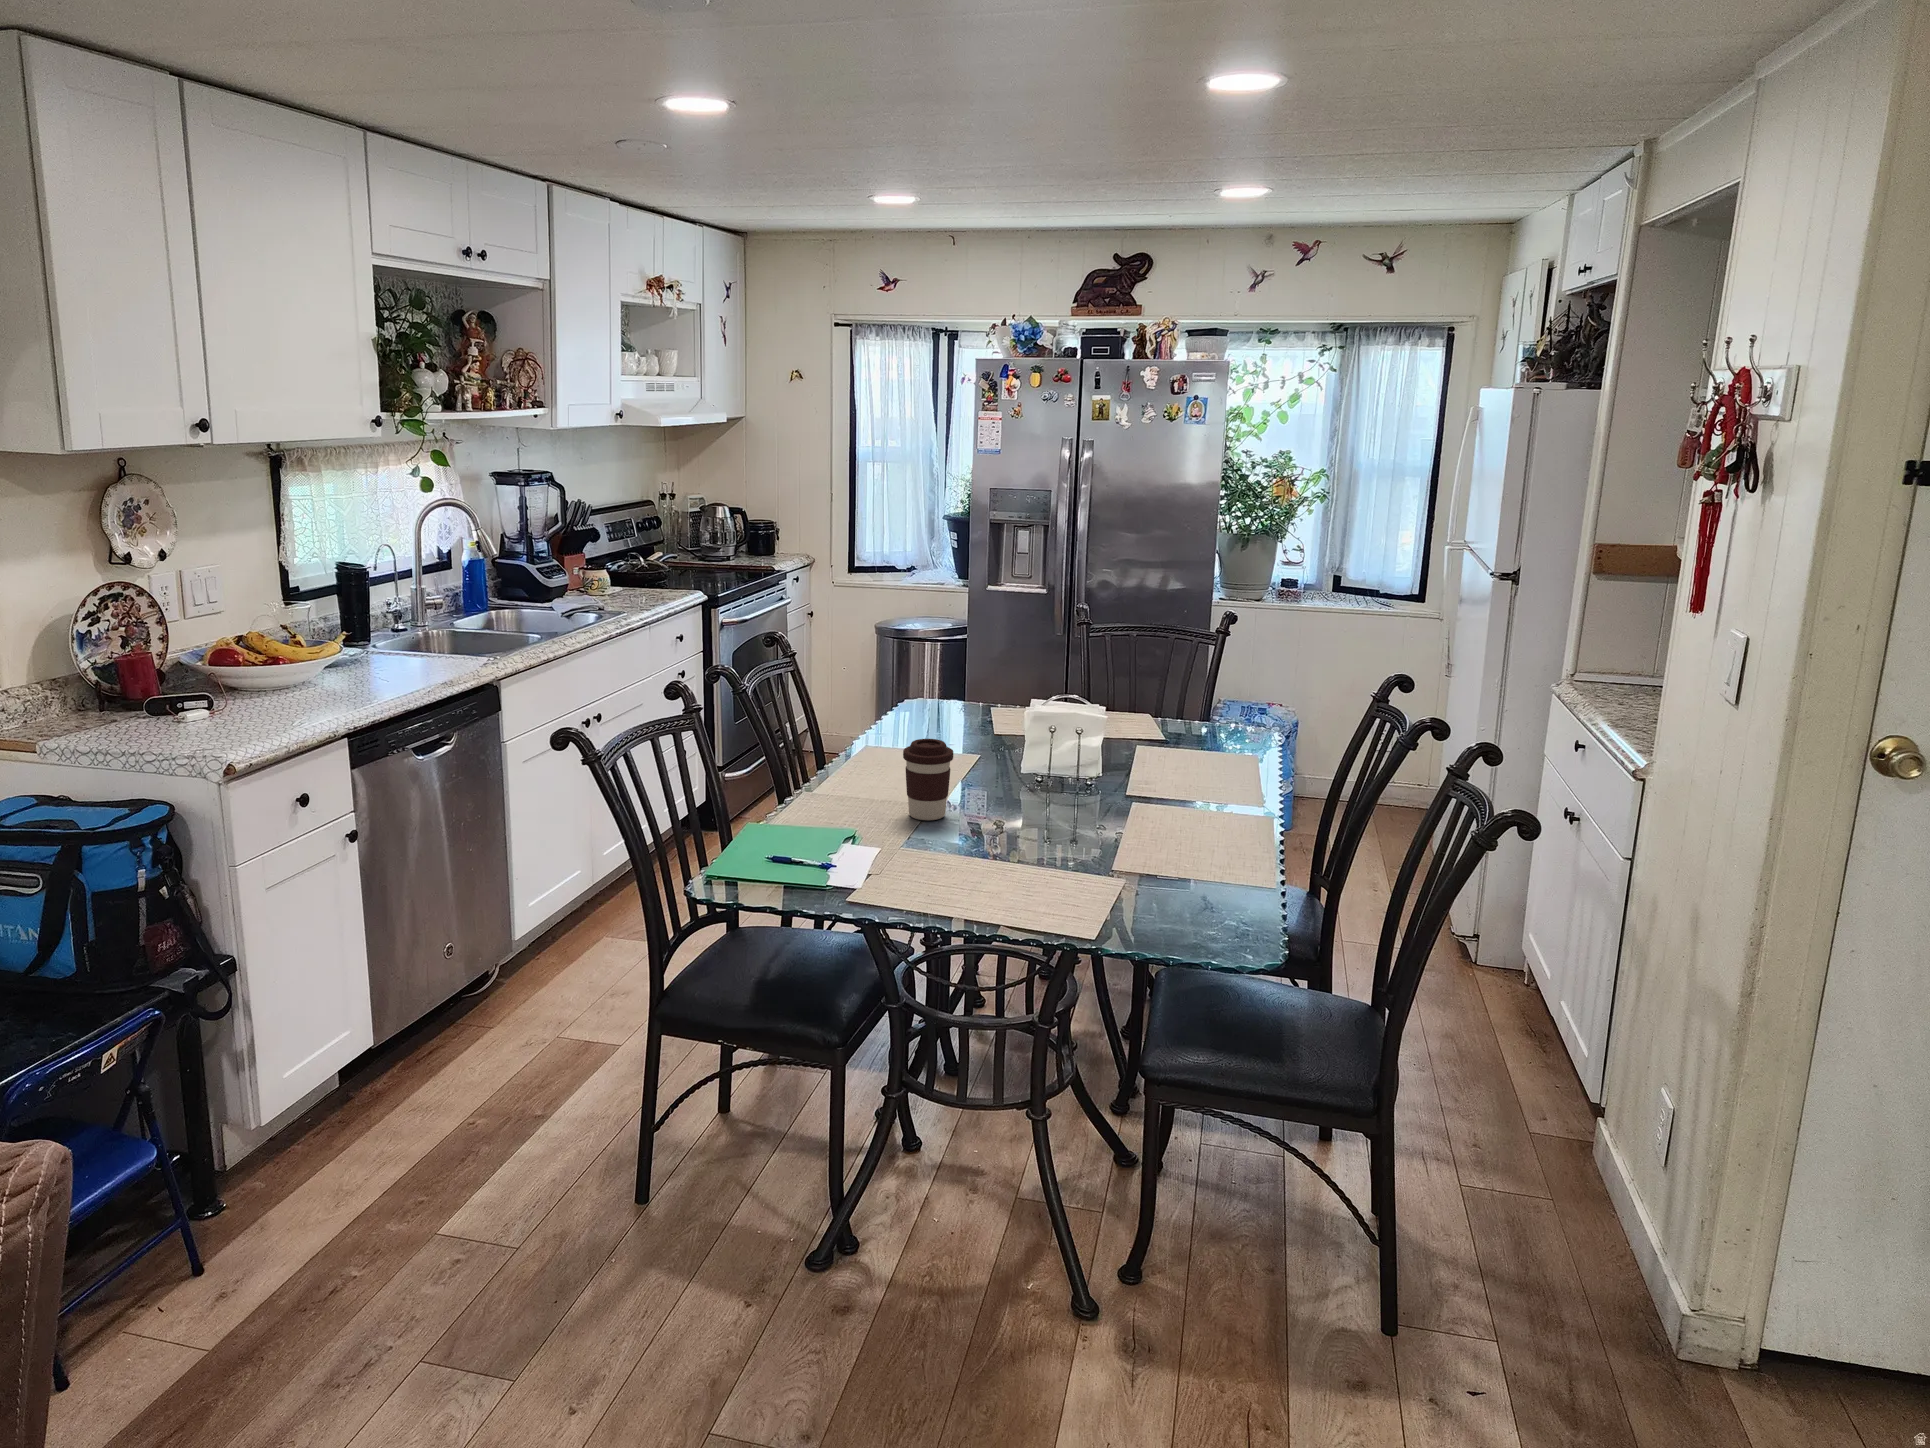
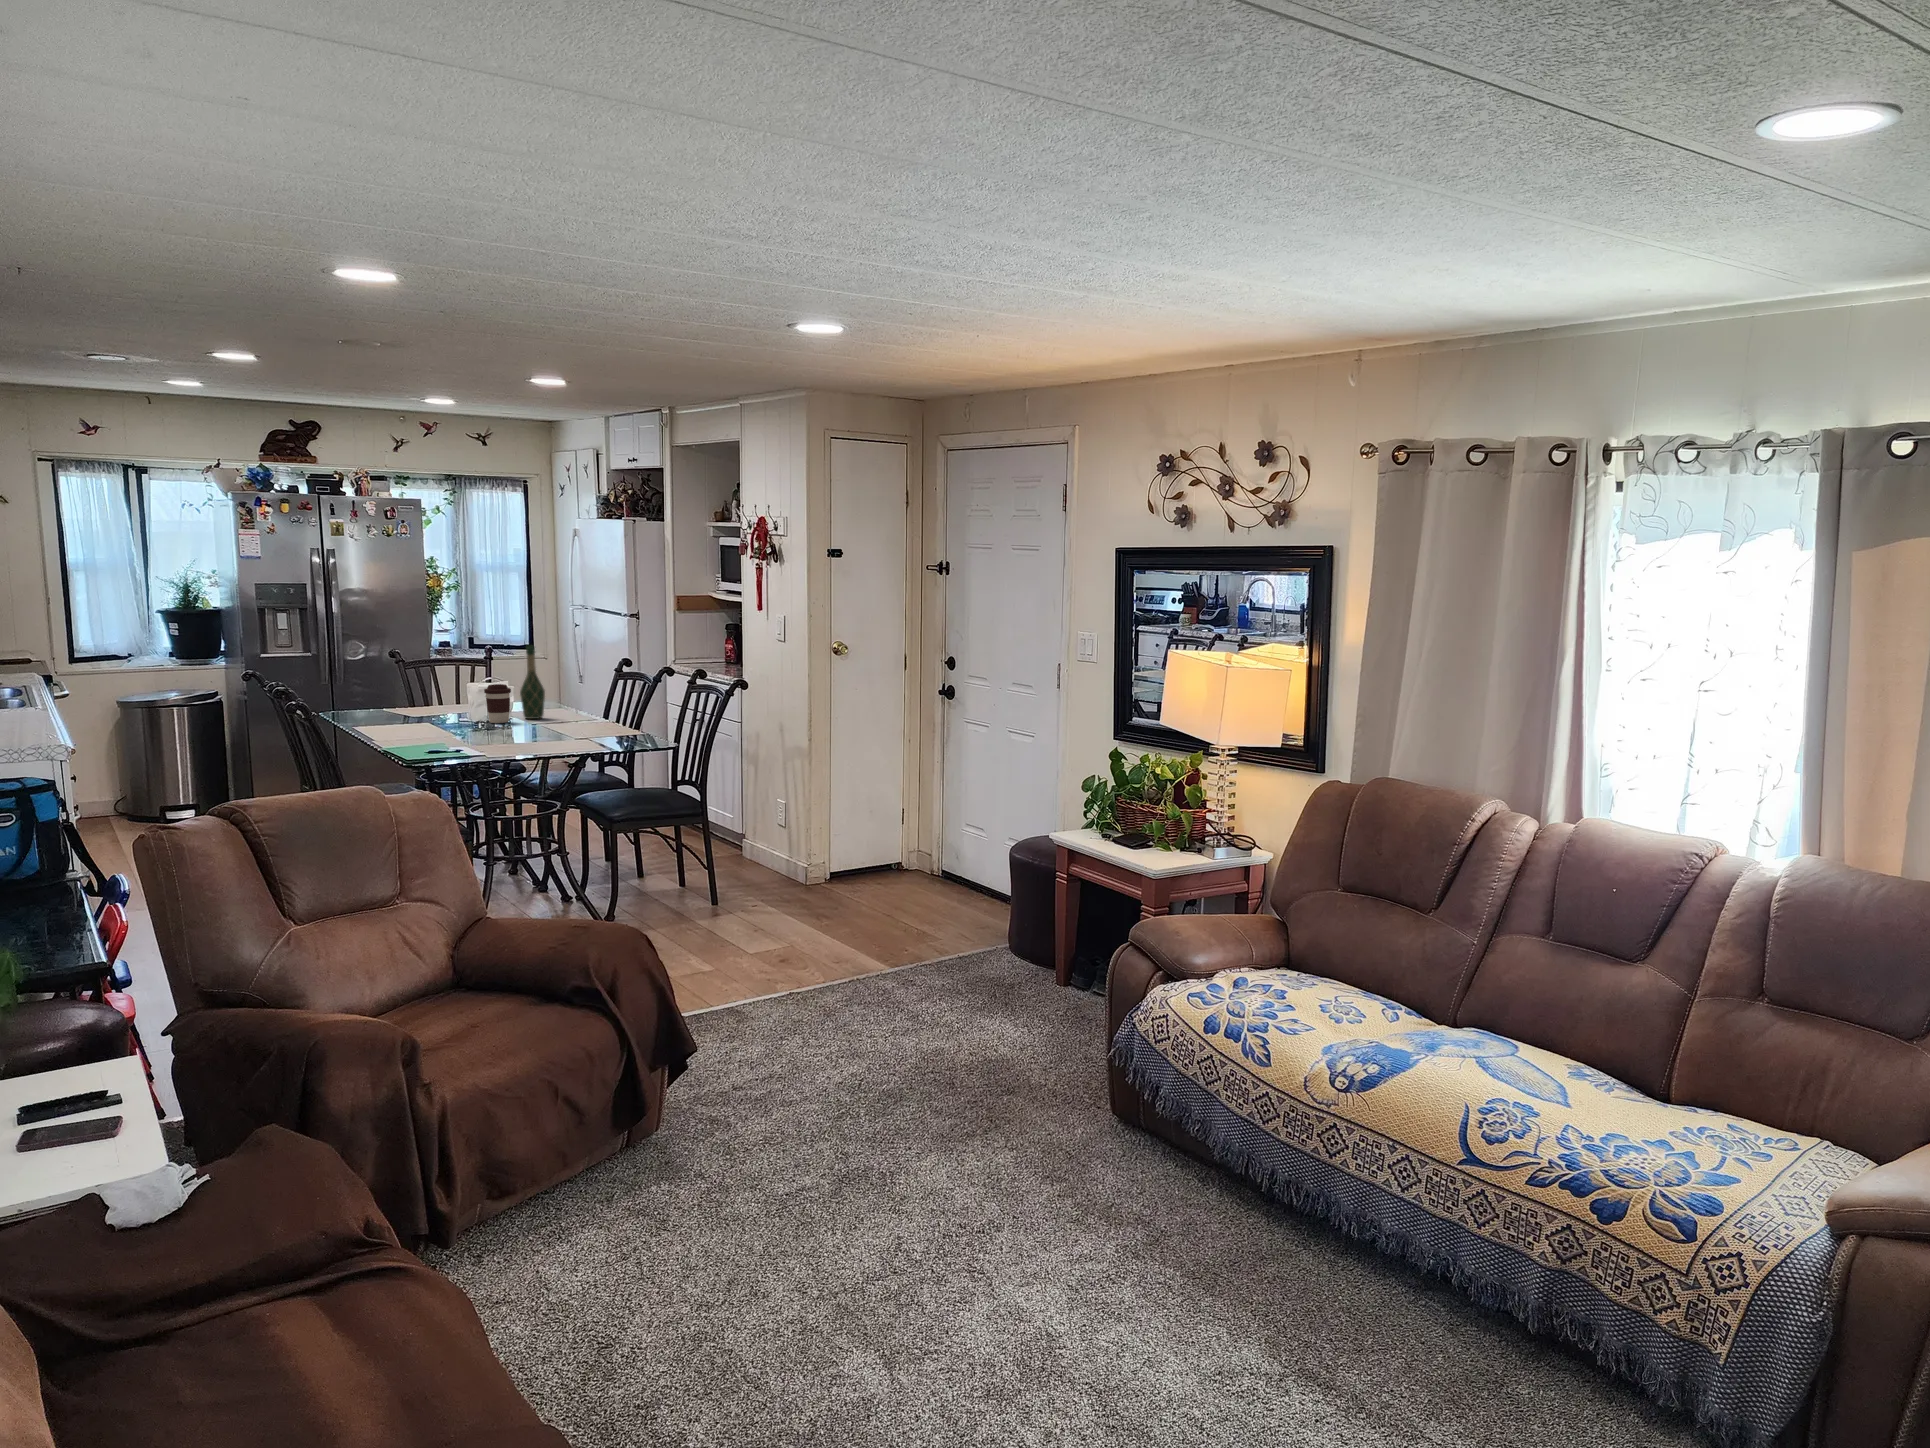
wine bottle: none [991,667,1039,820] -> present [520,645,545,719]

